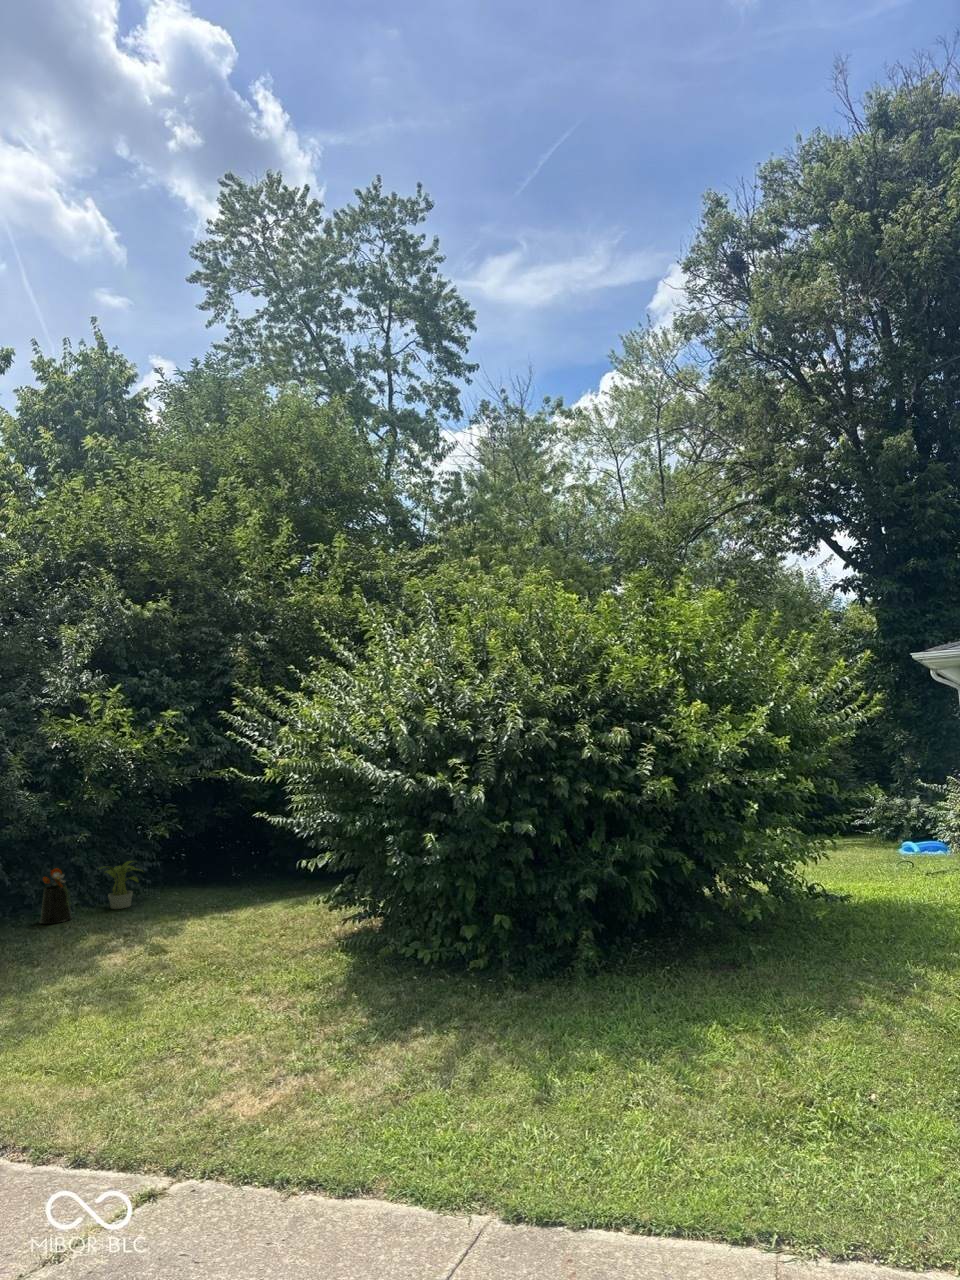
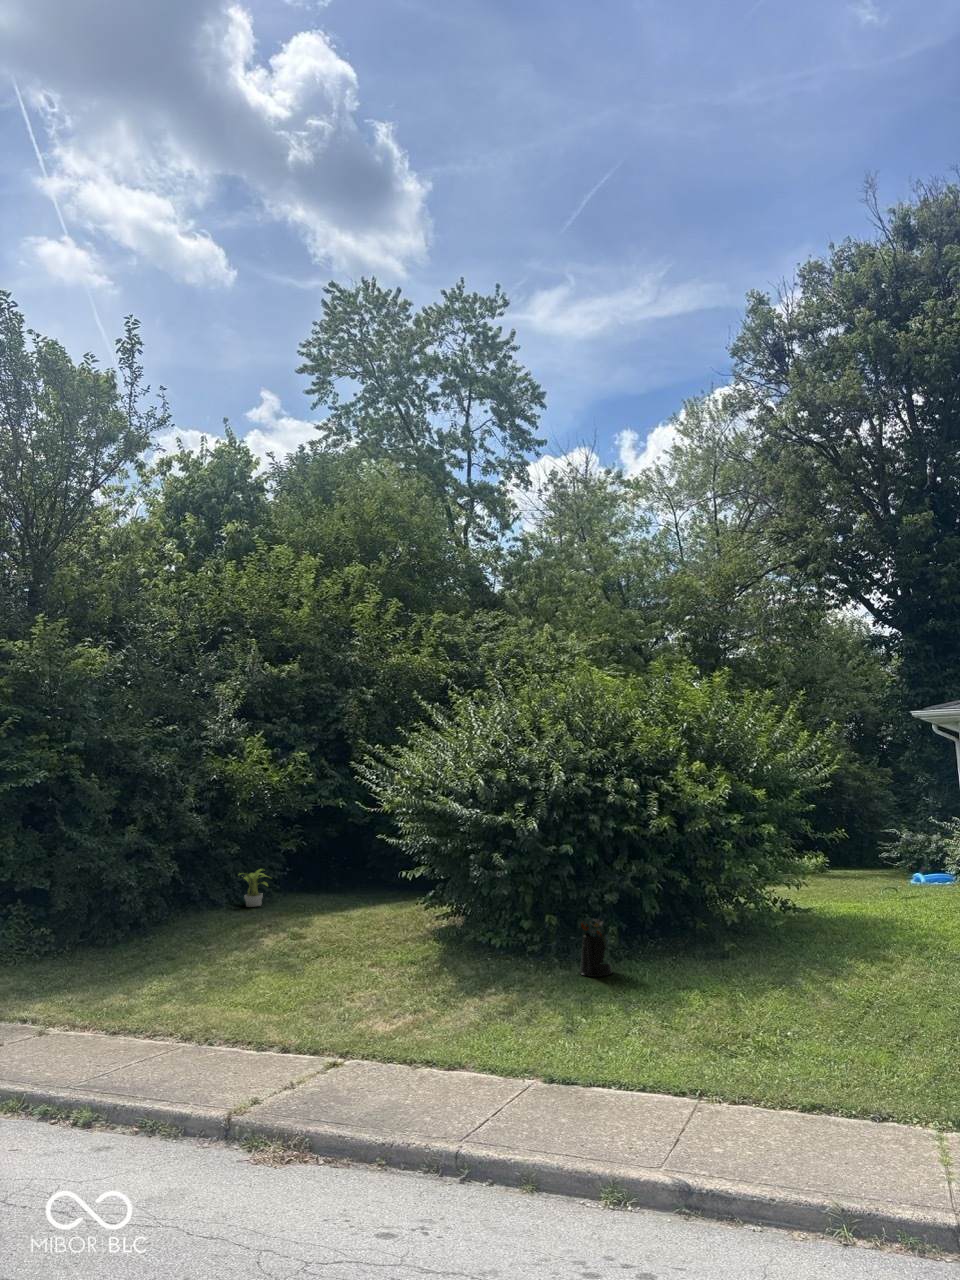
watering can: present [40,868,72,924] -> present [579,918,612,977]

